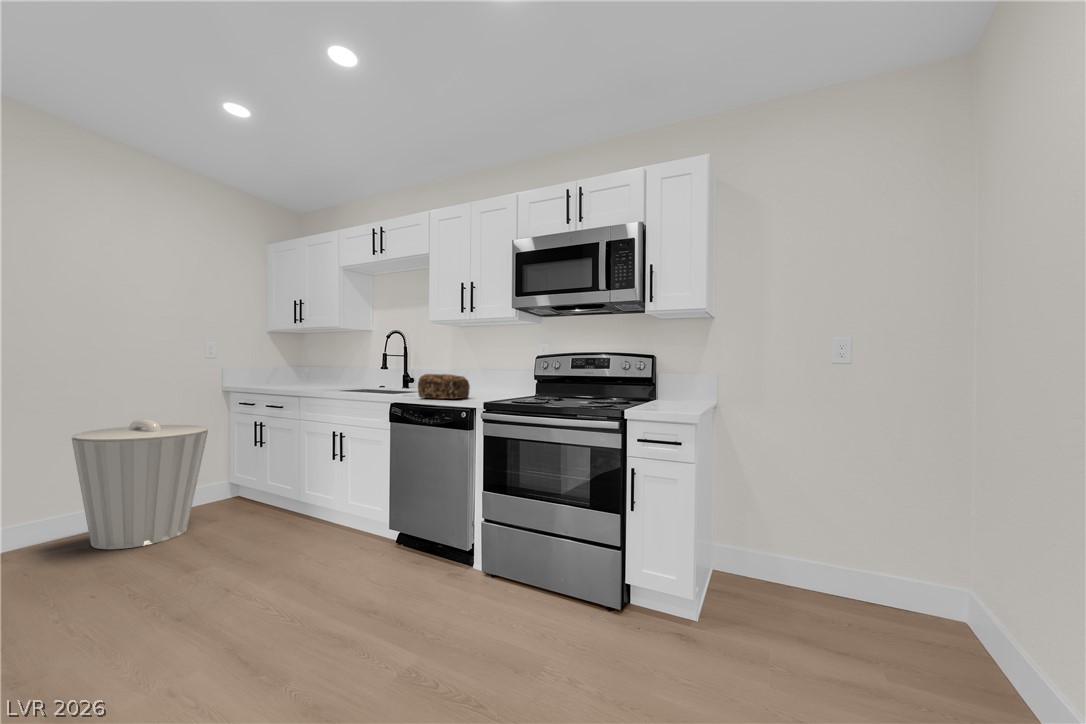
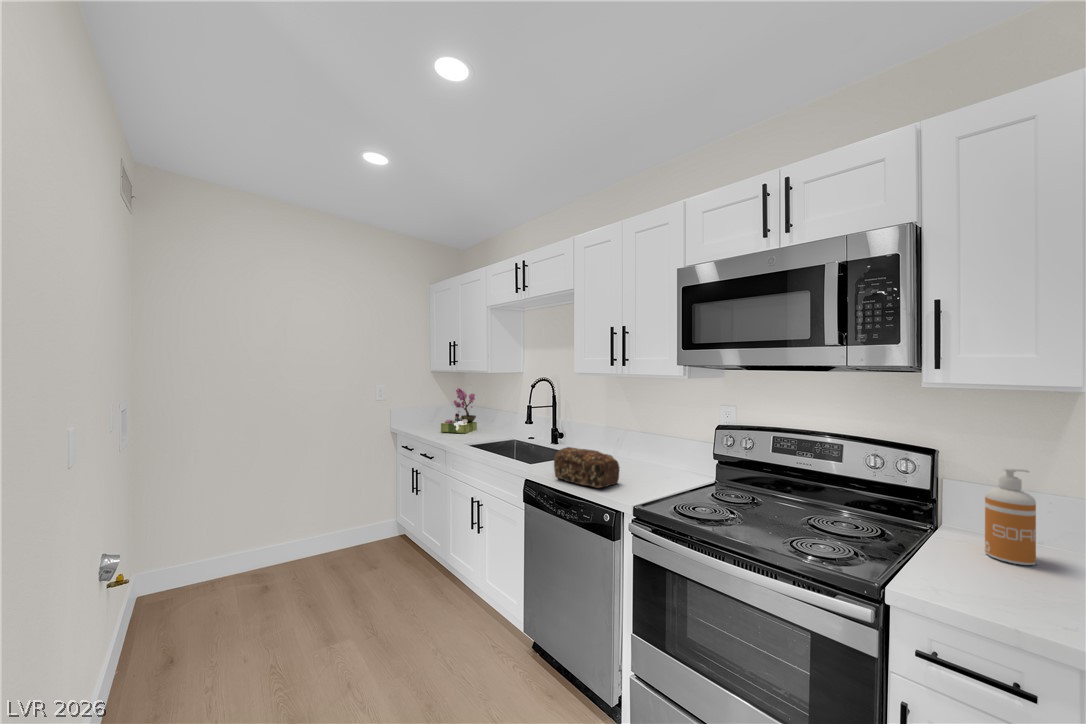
flower arrangement: none [285,345,322,387] -> present [441,388,477,433]
soap dispenser: none [672,356,692,404] -> present [985,468,1036,565]
trash can: present [72,419,208,549] -> none [256,468,367,598]

